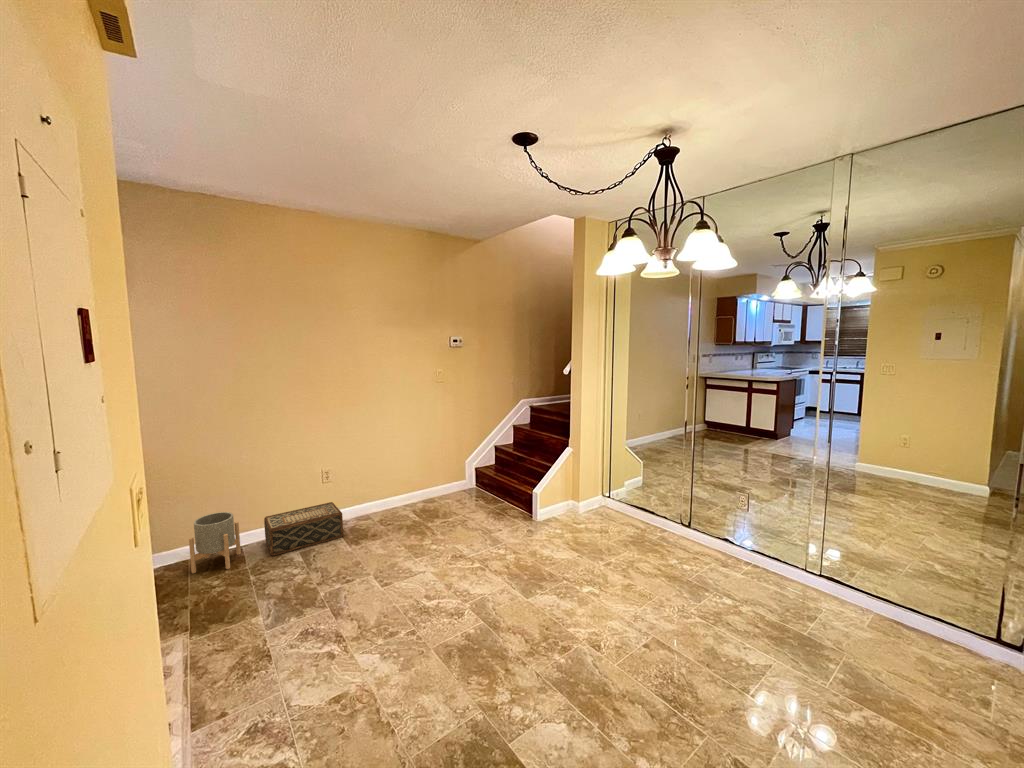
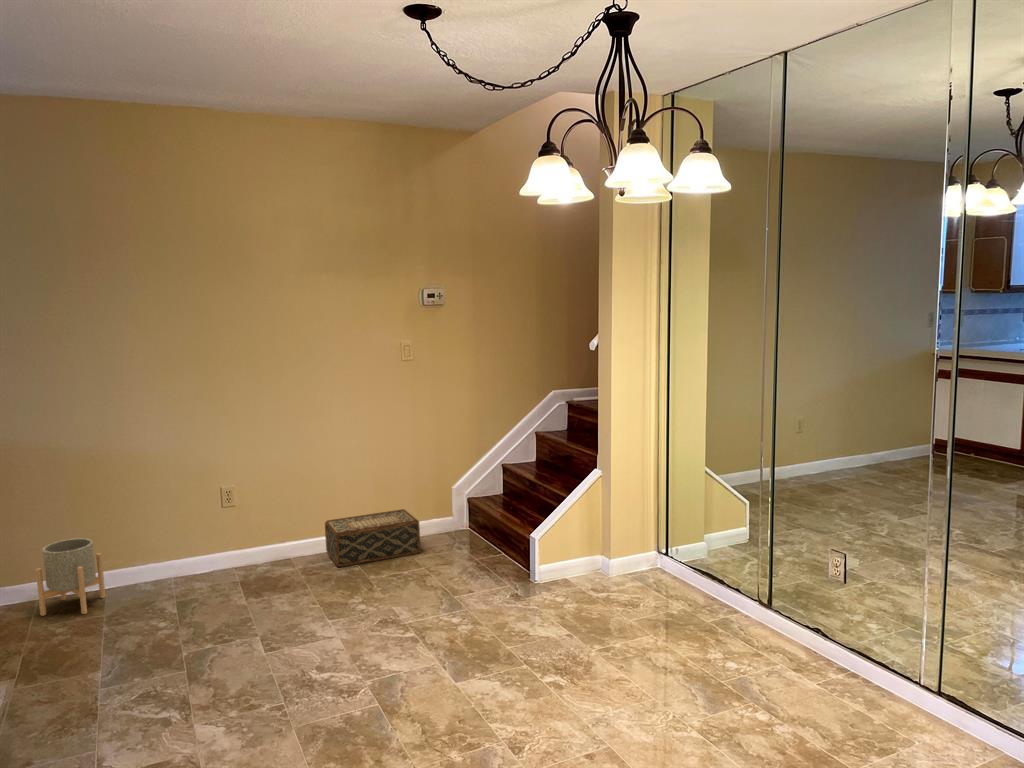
woven basket: present [264,502,343,556] -> present [325,509,420,567]

